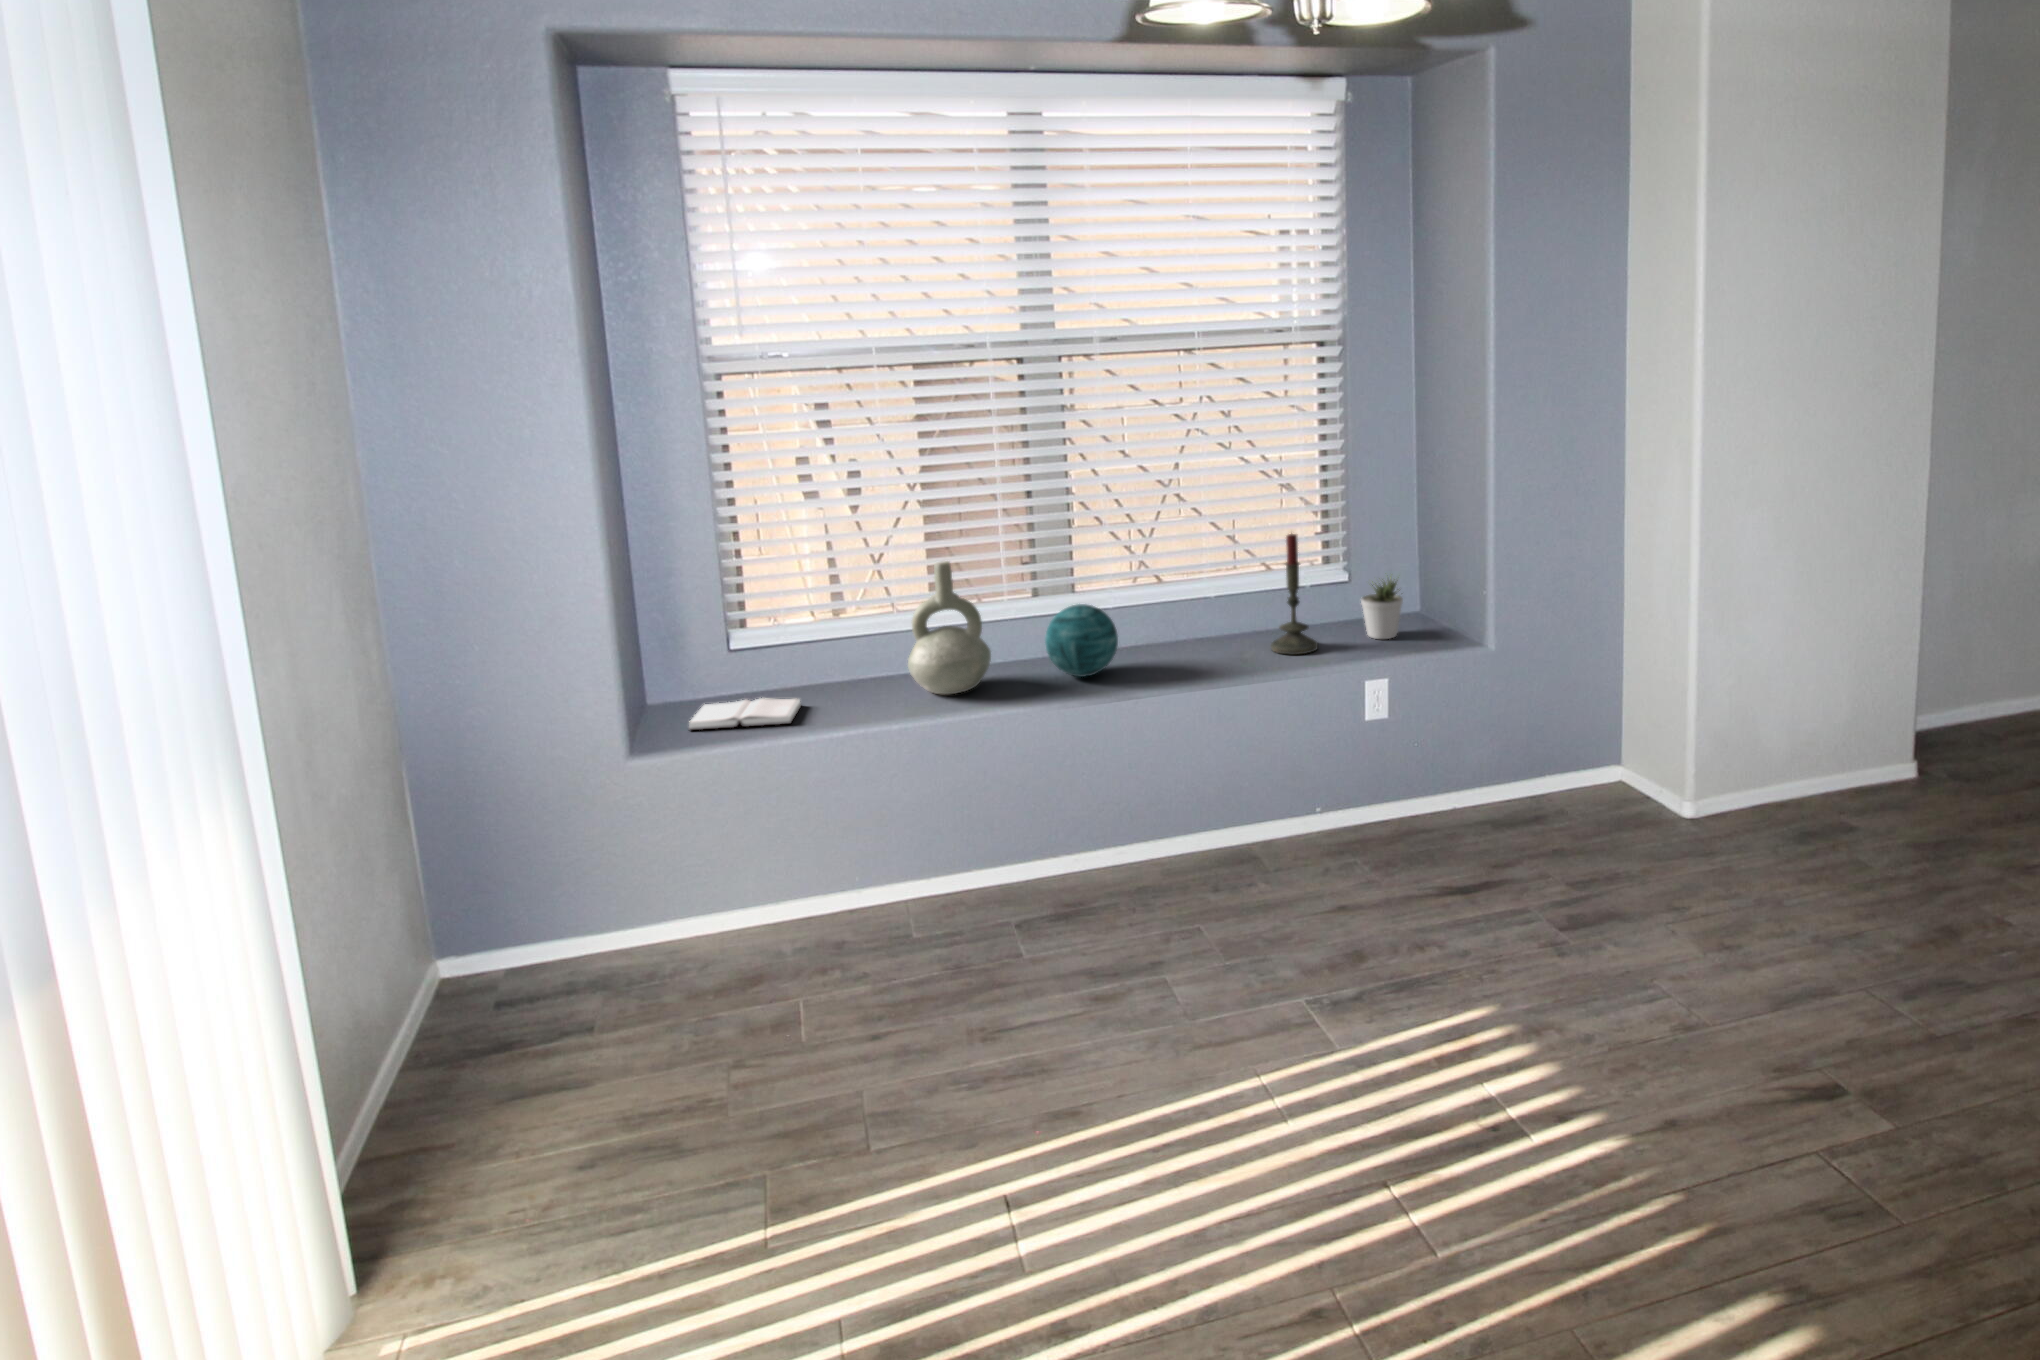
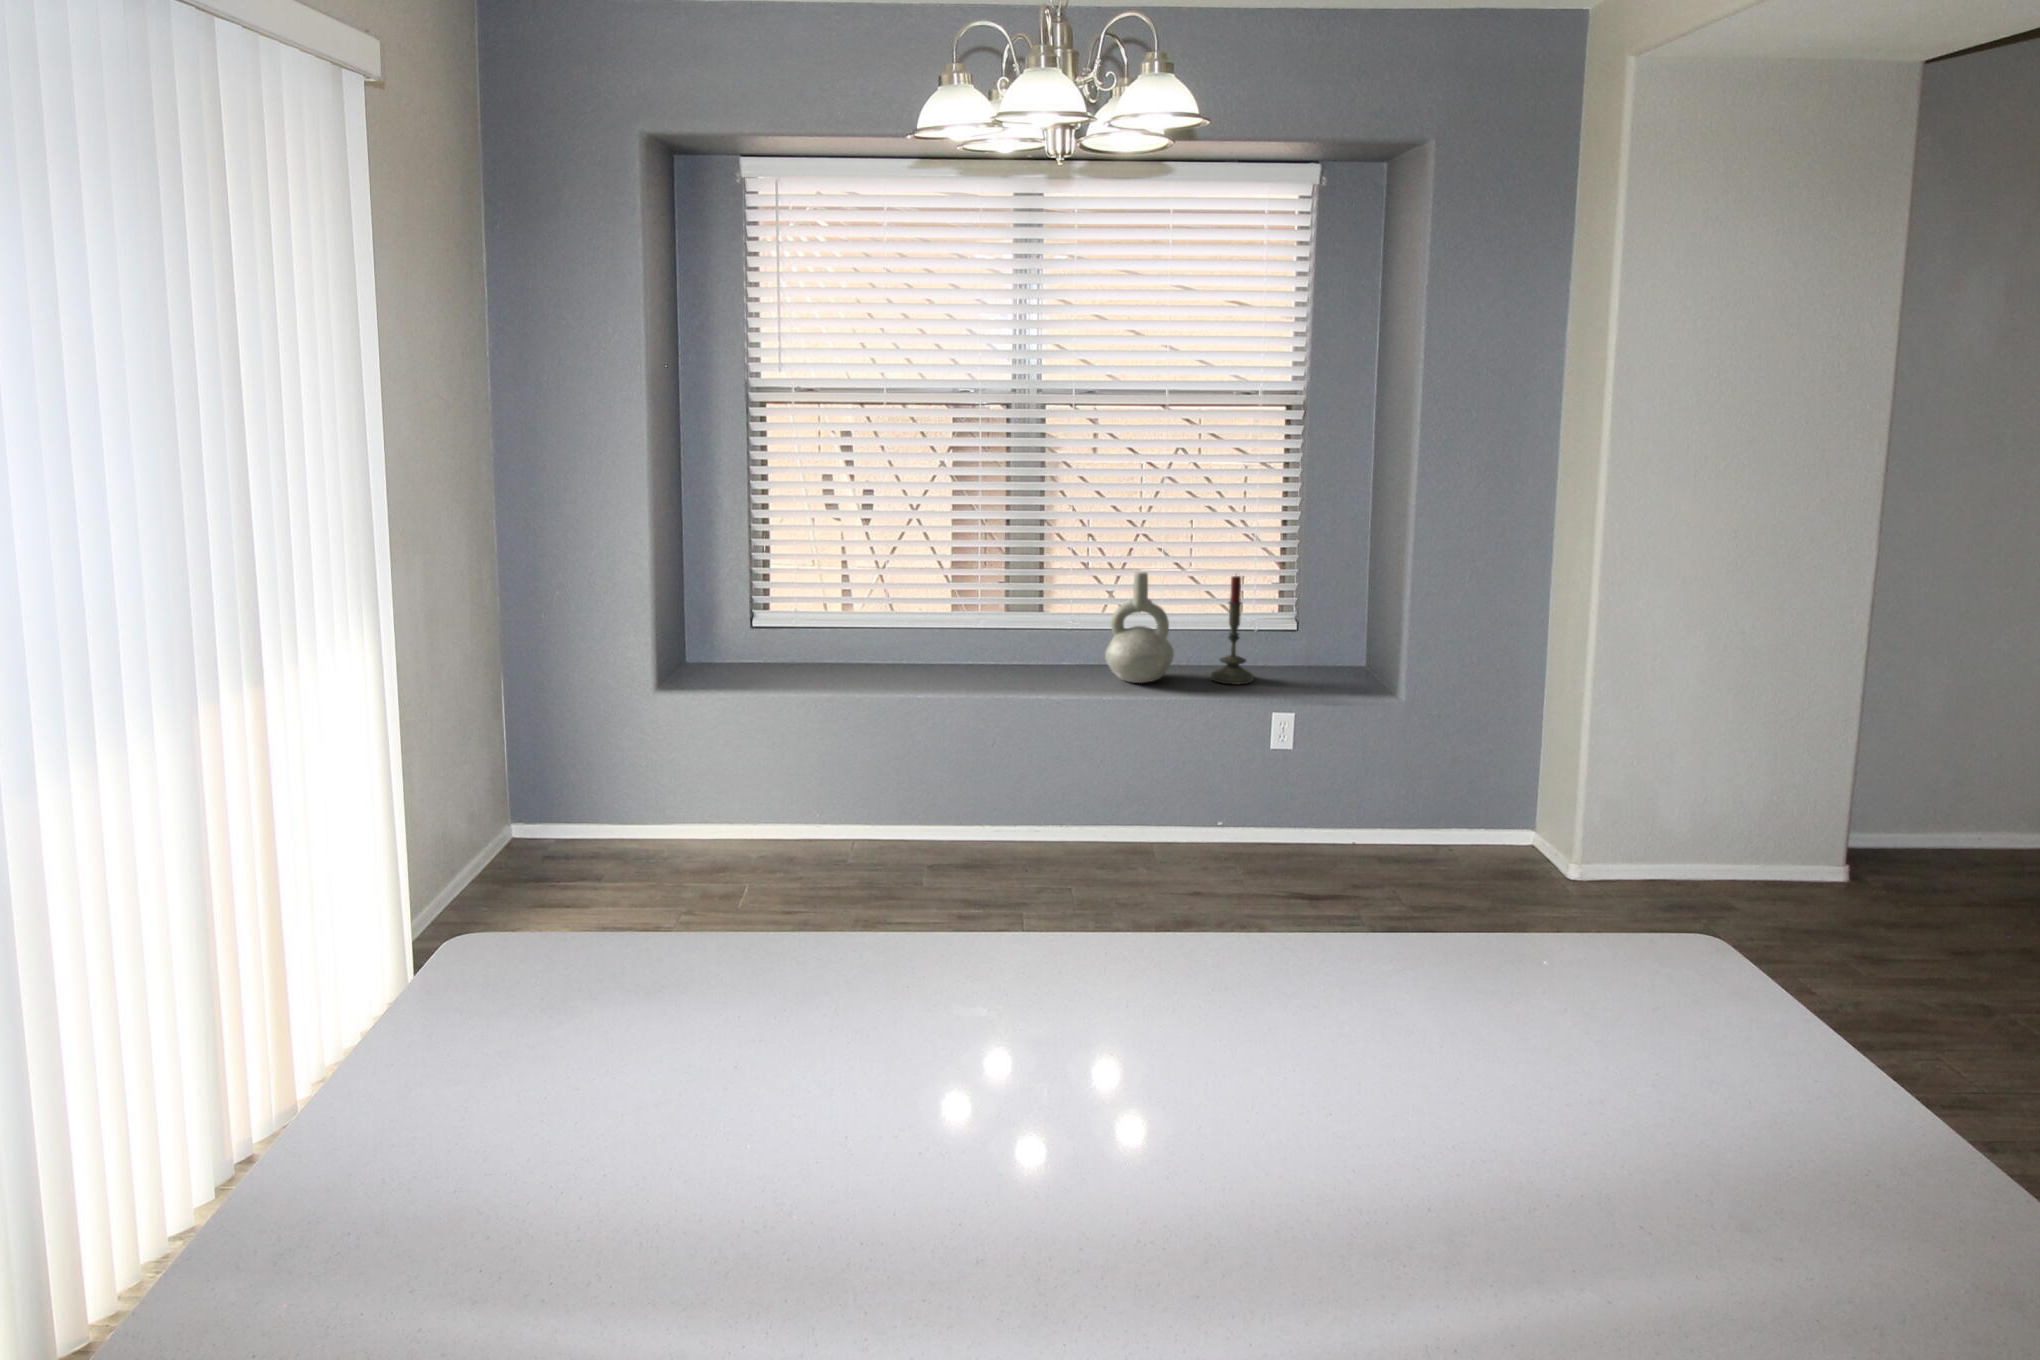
decorative vase: present [908,561,991,694] -> present [1105,572,1174,683]
potted plant: present [1361,579,1403,639] -> none [1301,620,1341,681]
decorative orb: present [1045,604,1118,677] -> none [1007,619,1070,682]
hardback book: present [689,698,801,730] -> none [714,669,805,690]

